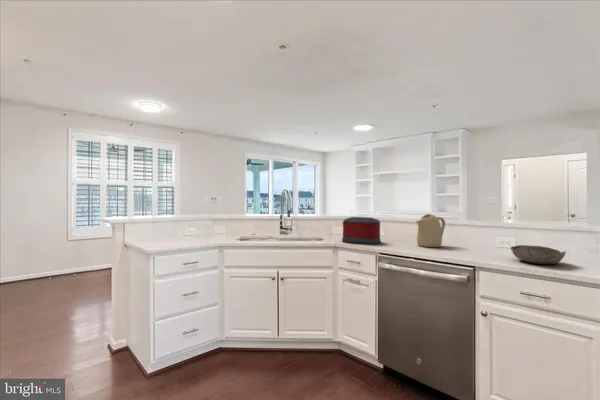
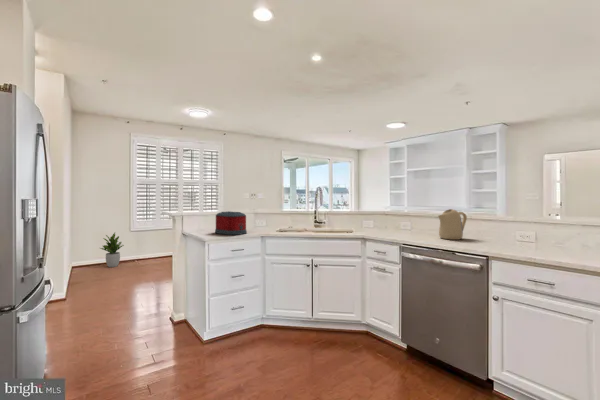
toaster: present [342,217,381,244] -> present [215,211,247,235]
potted plant: none [17,241,52,284] -> present [100,233,124,267]
bowl: present [511,245,566,264] -> none [524,238,577,256]

